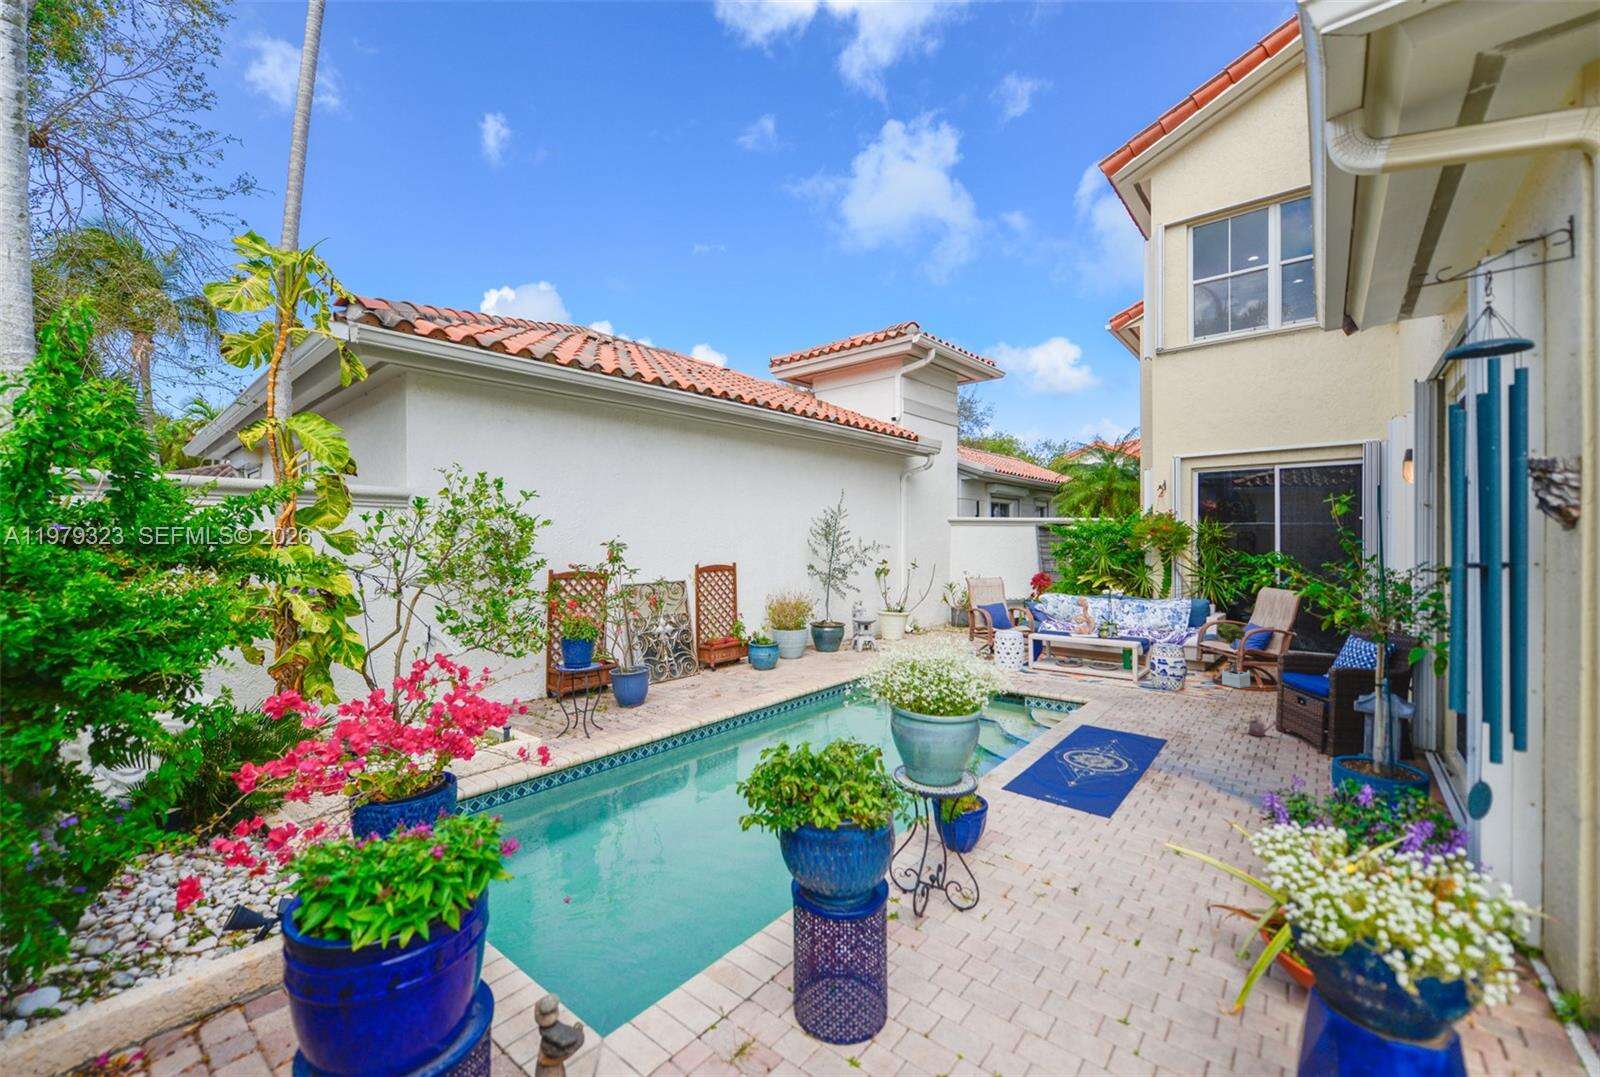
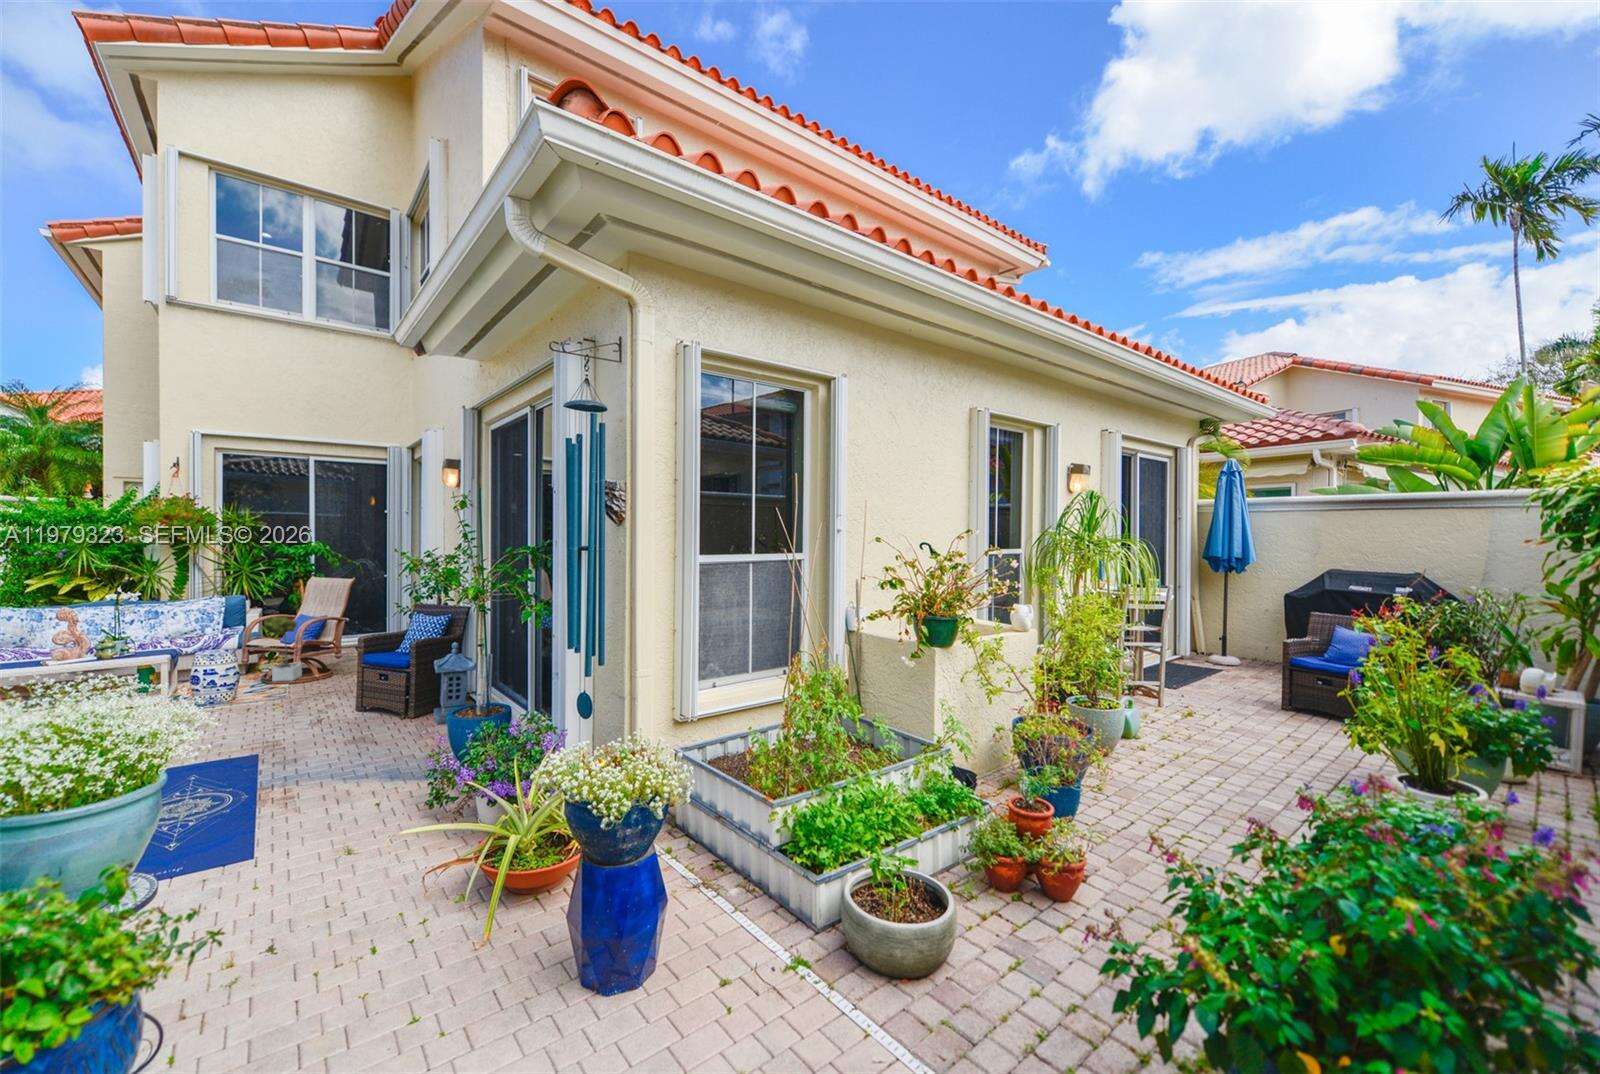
watering can: present [1243,715,1278,736] -> none [325,700,360,721]

